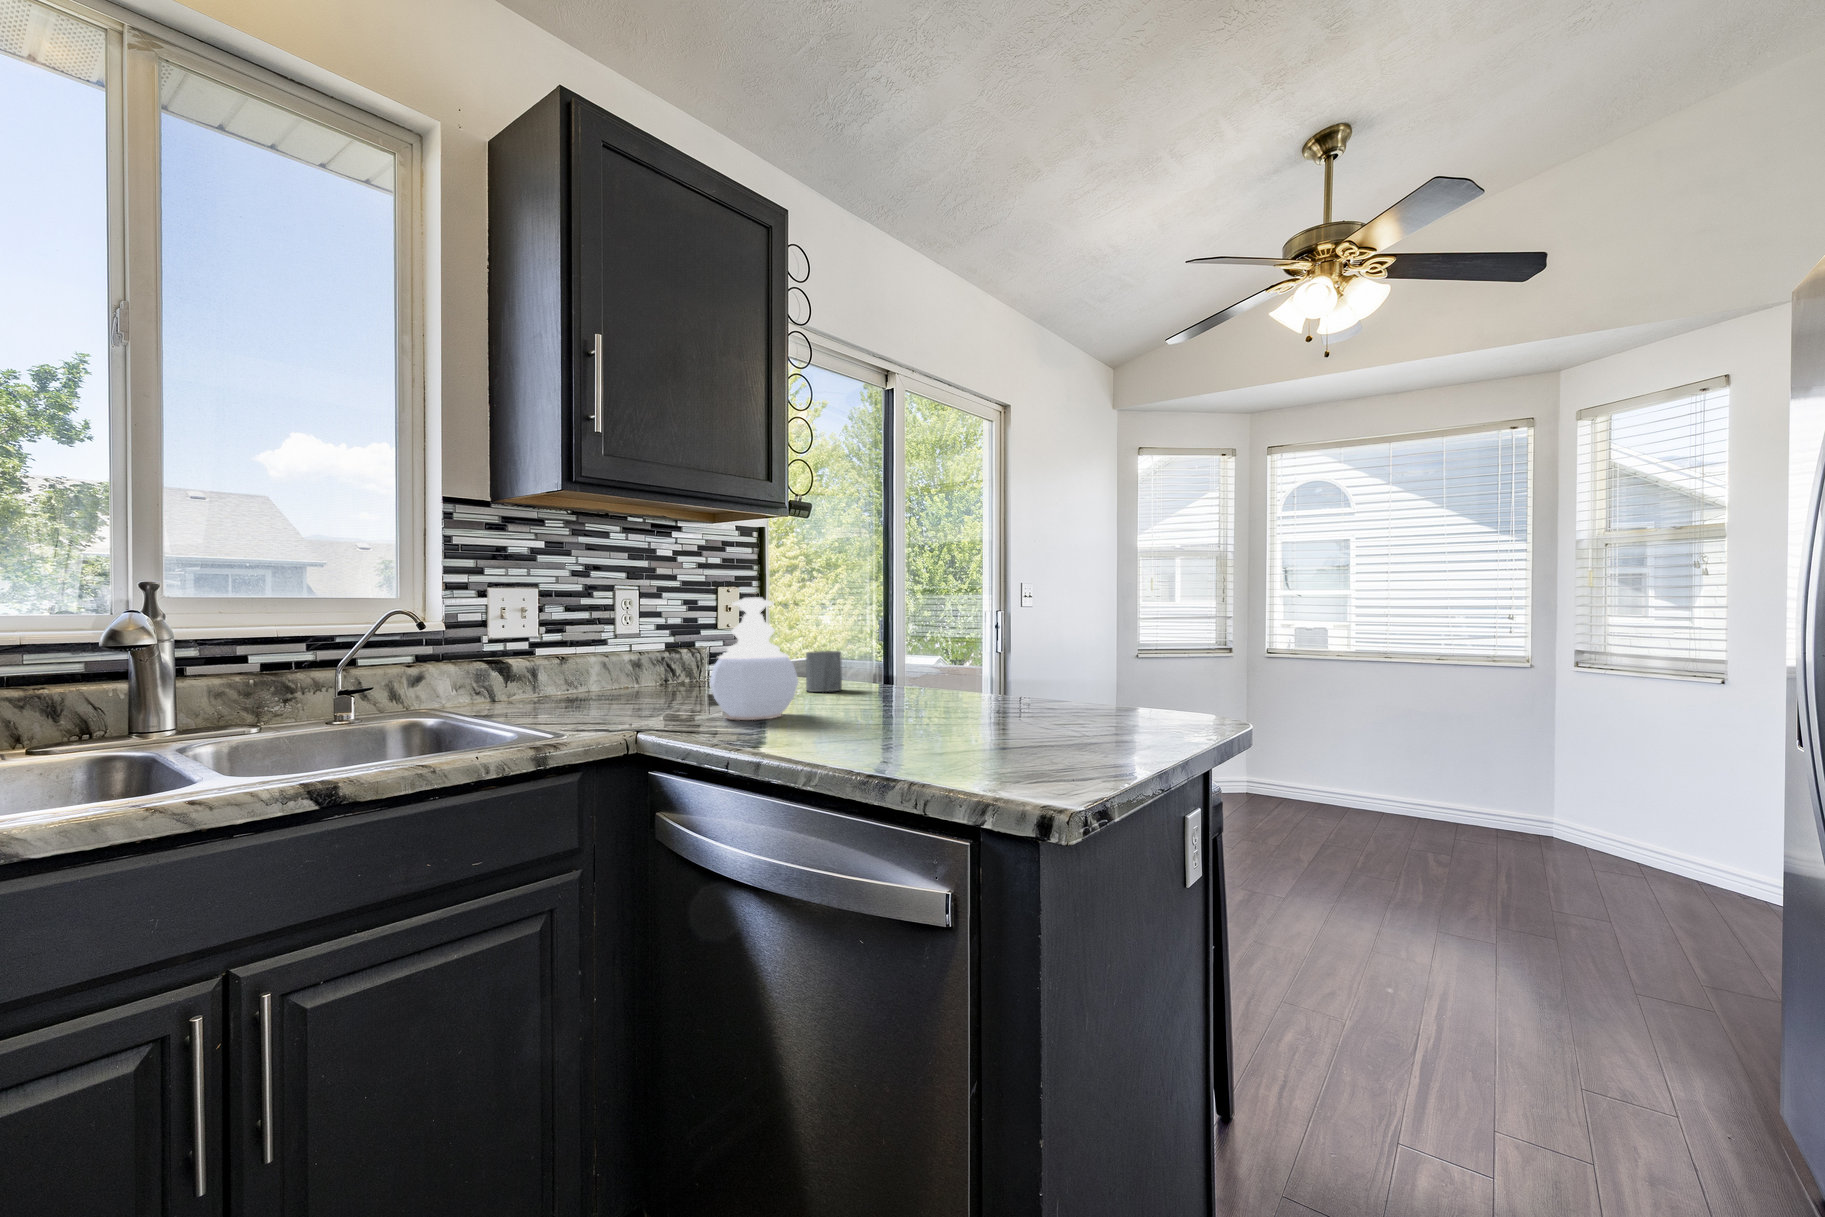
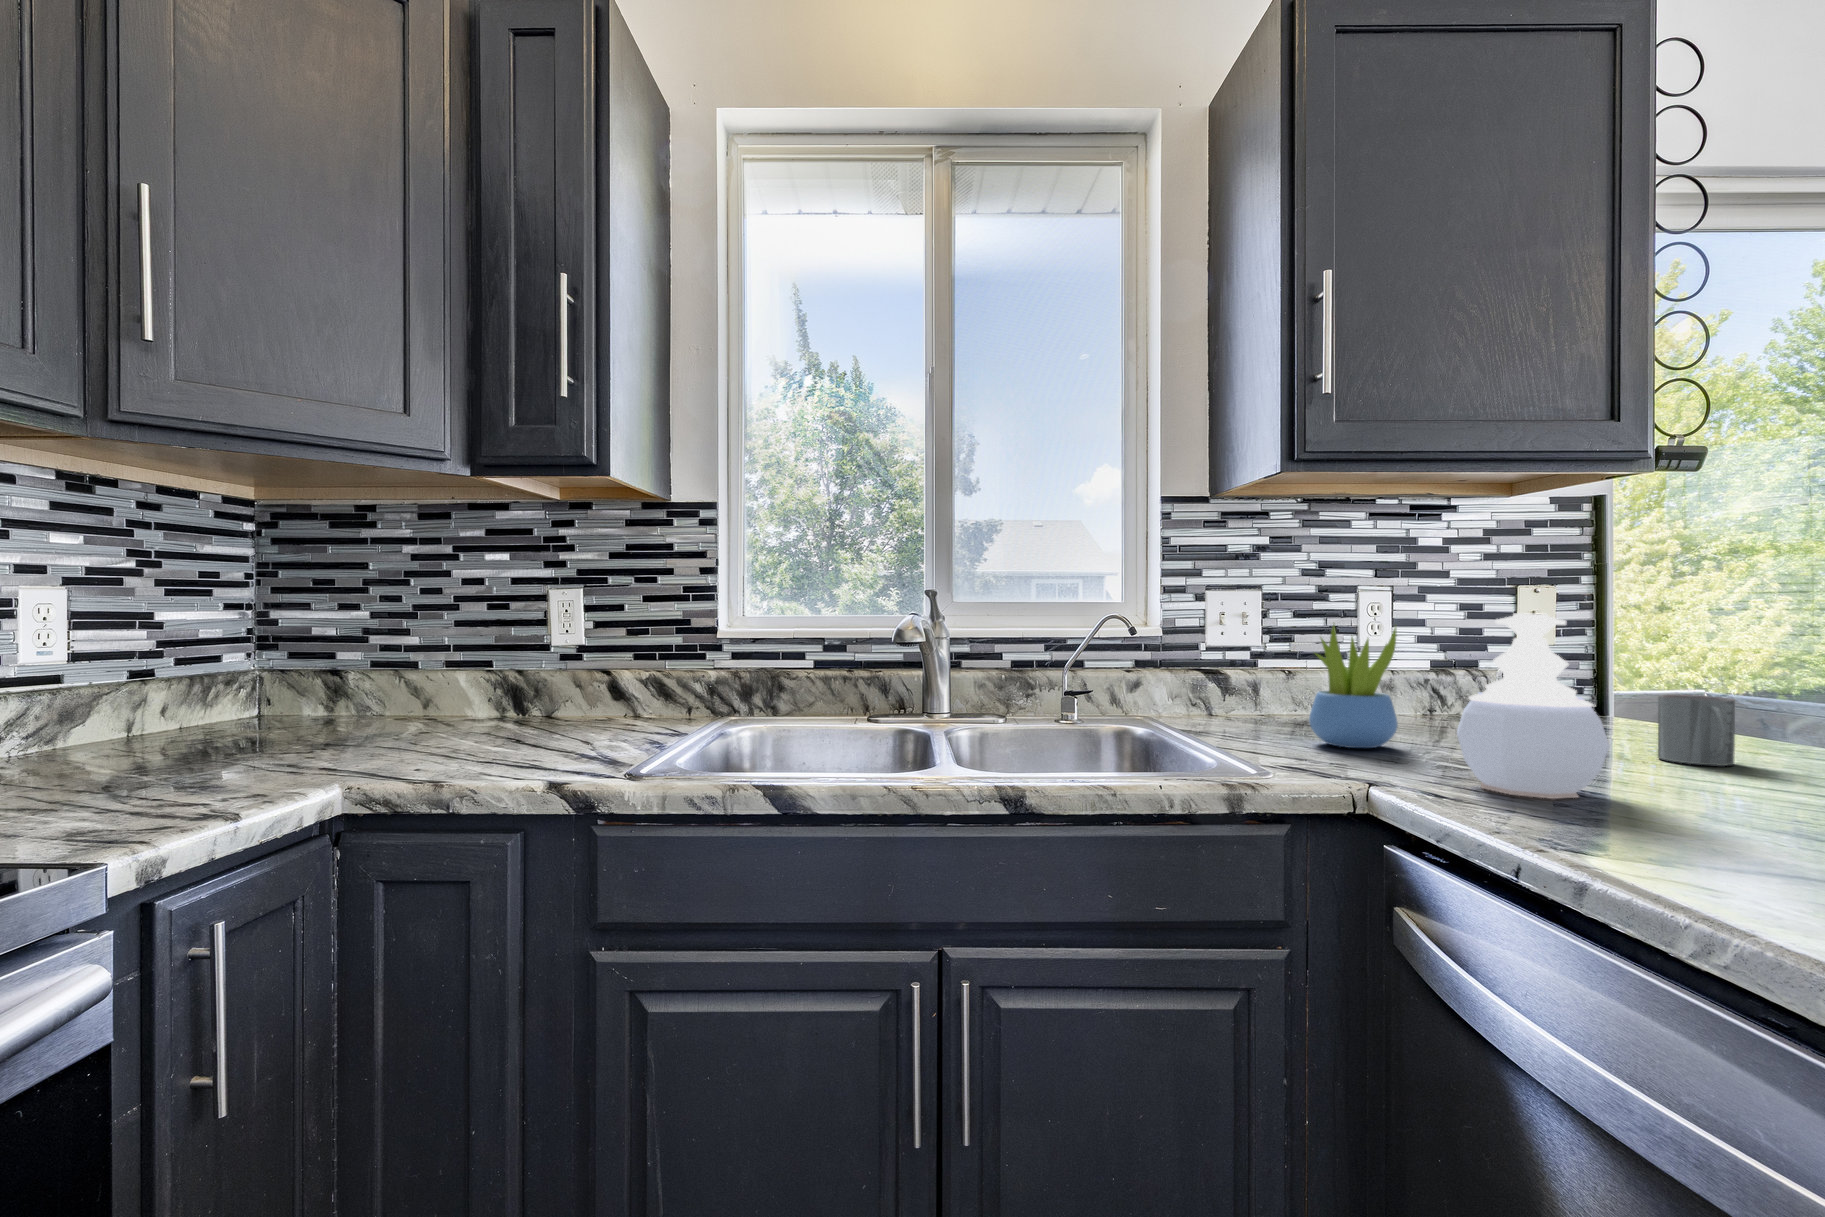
succulent plant: none [593,610,660,708] -> present [1309,625,1398,748]

